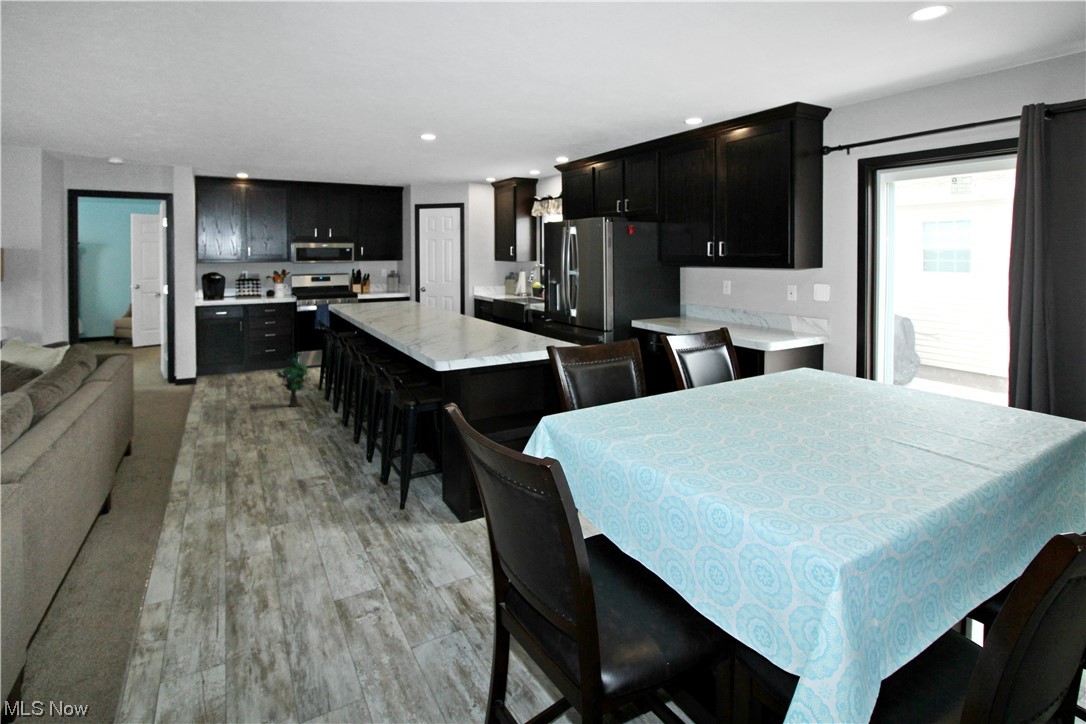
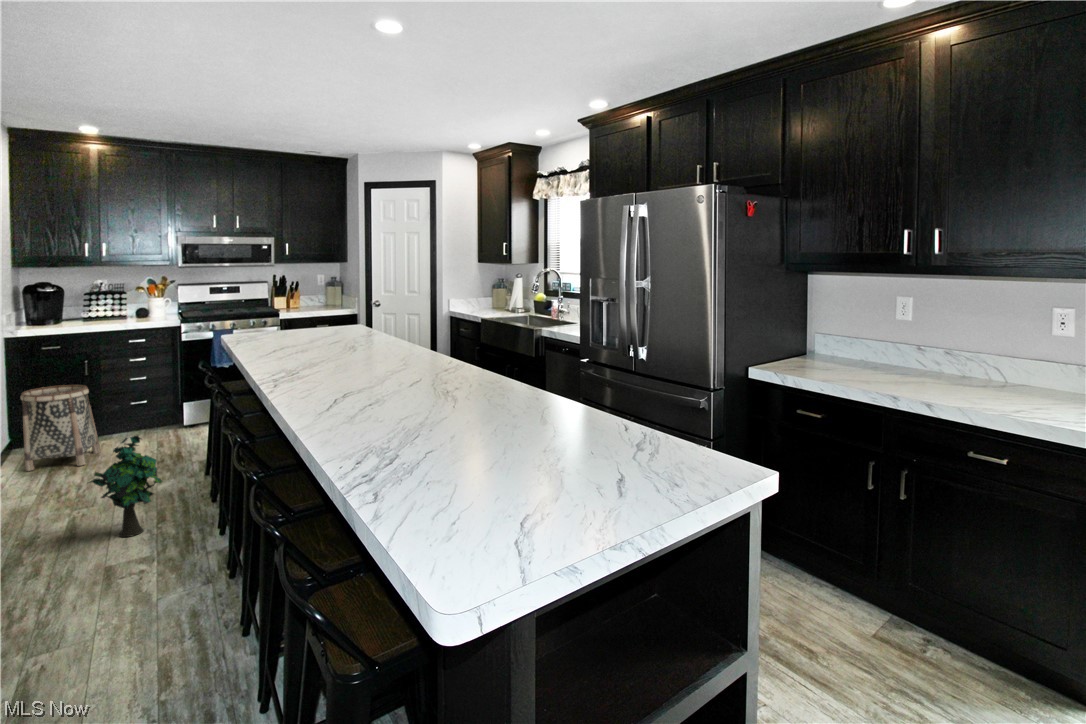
basket: none [215,336,254,385] -> present [21,385,100,471]

